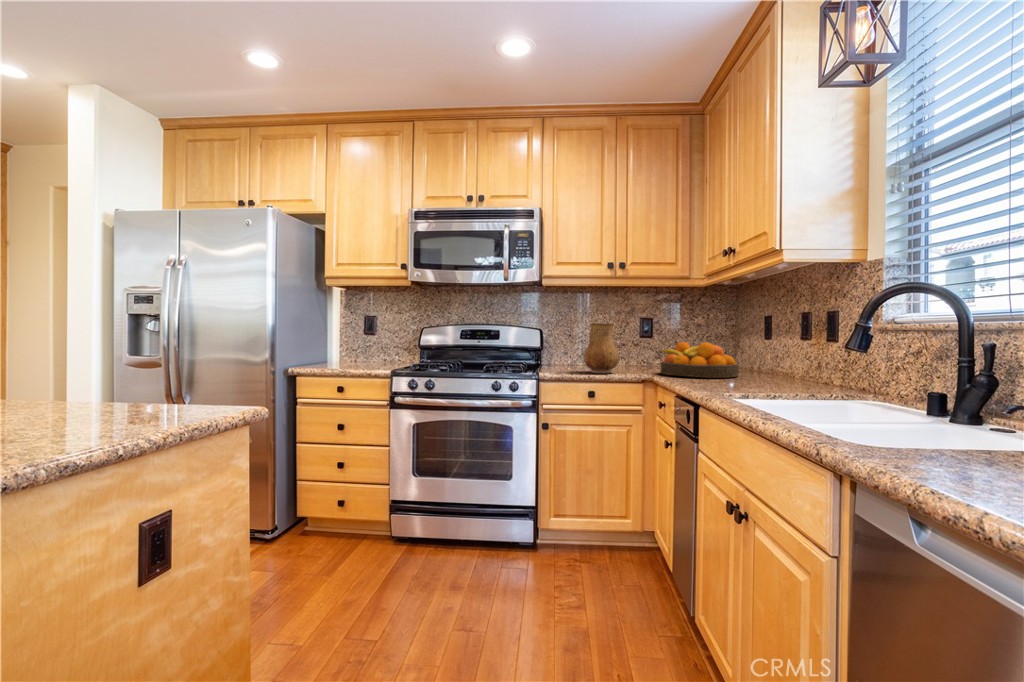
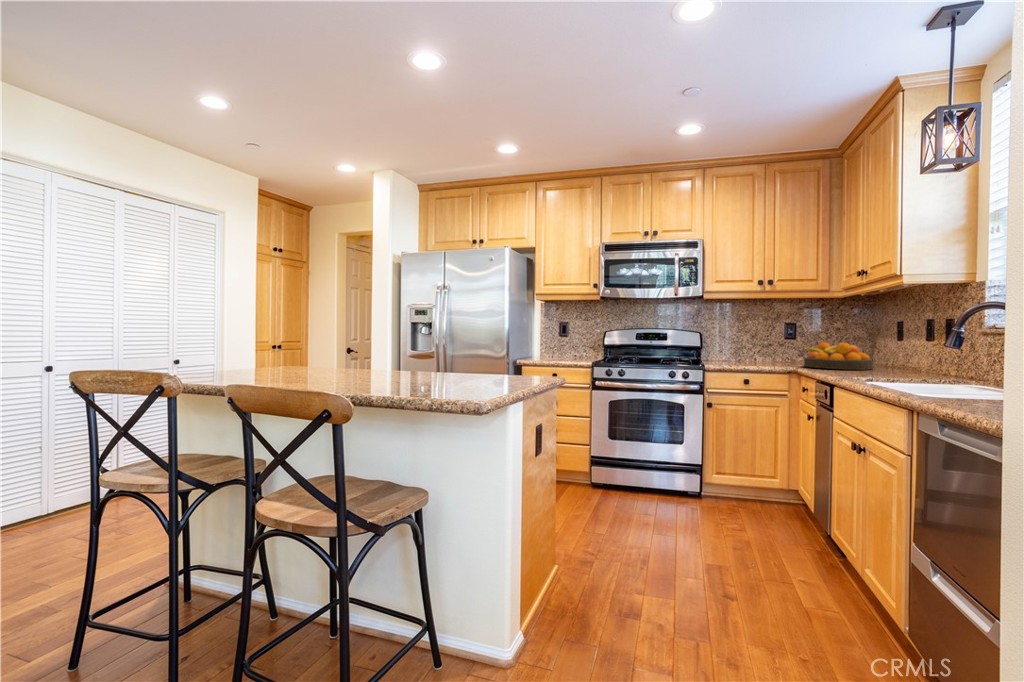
ceramic pitcher: present [584,323,619,373] -> none [739,328,769,366]

